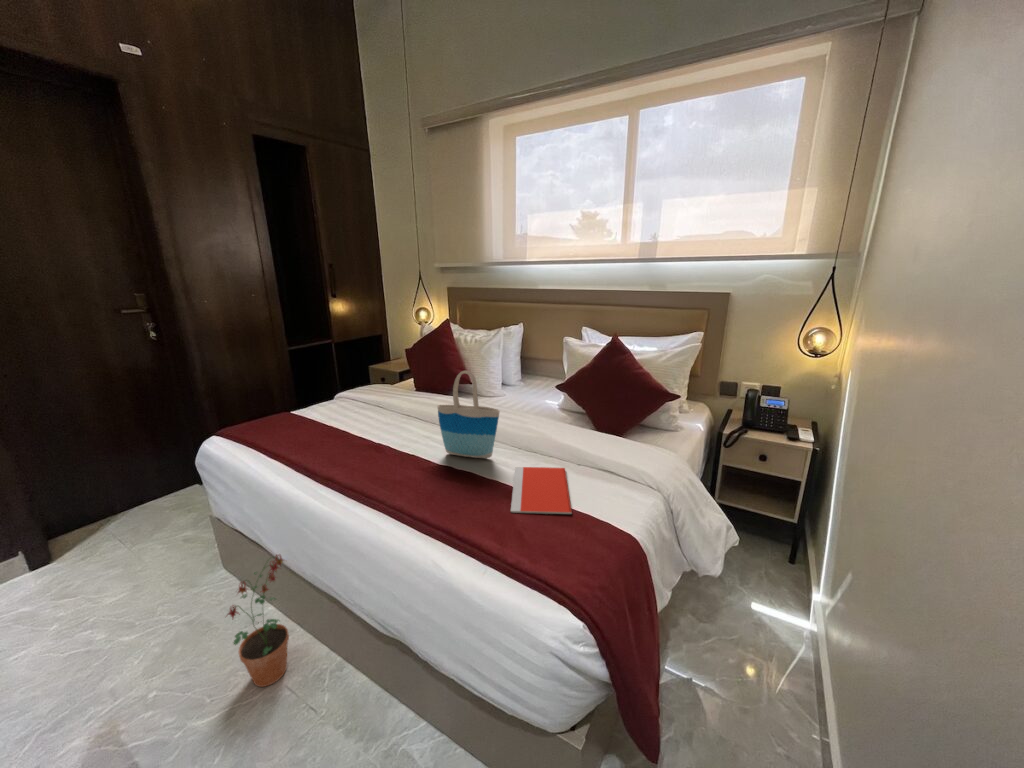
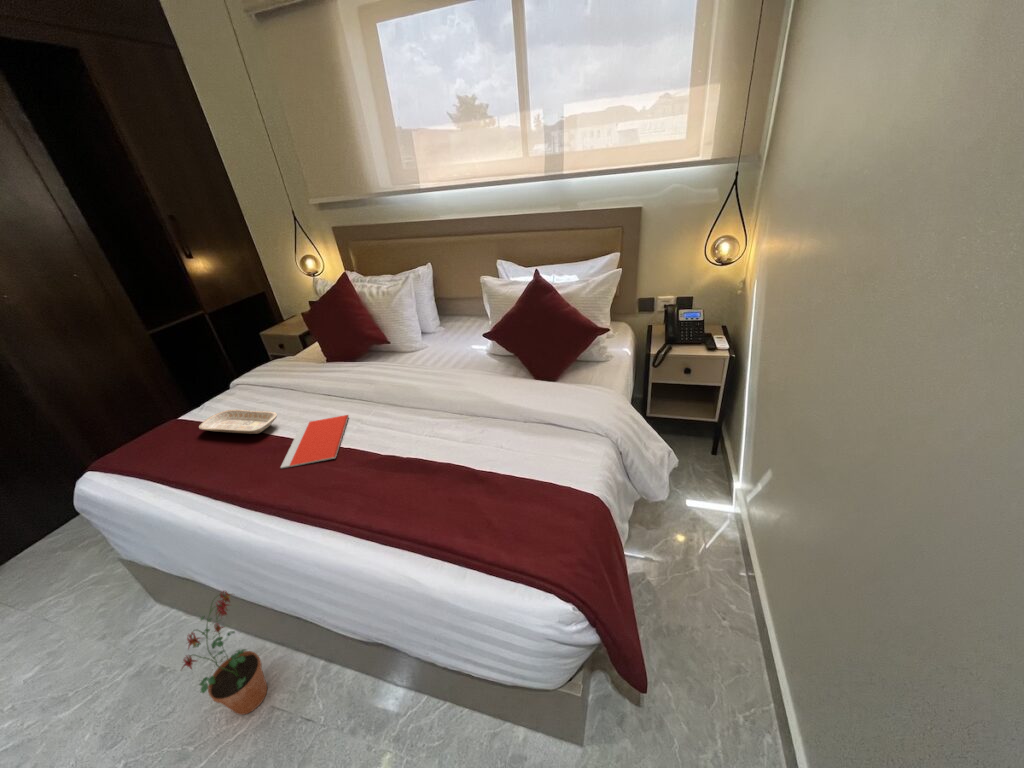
tote bag: present [438,371,500,458] -> none [363,350,435,439]
tray: none [302,410,364,431] -> present [199,410,277,434]
notebook: present [511,467,572,514] -> present [281,415,348,468]

